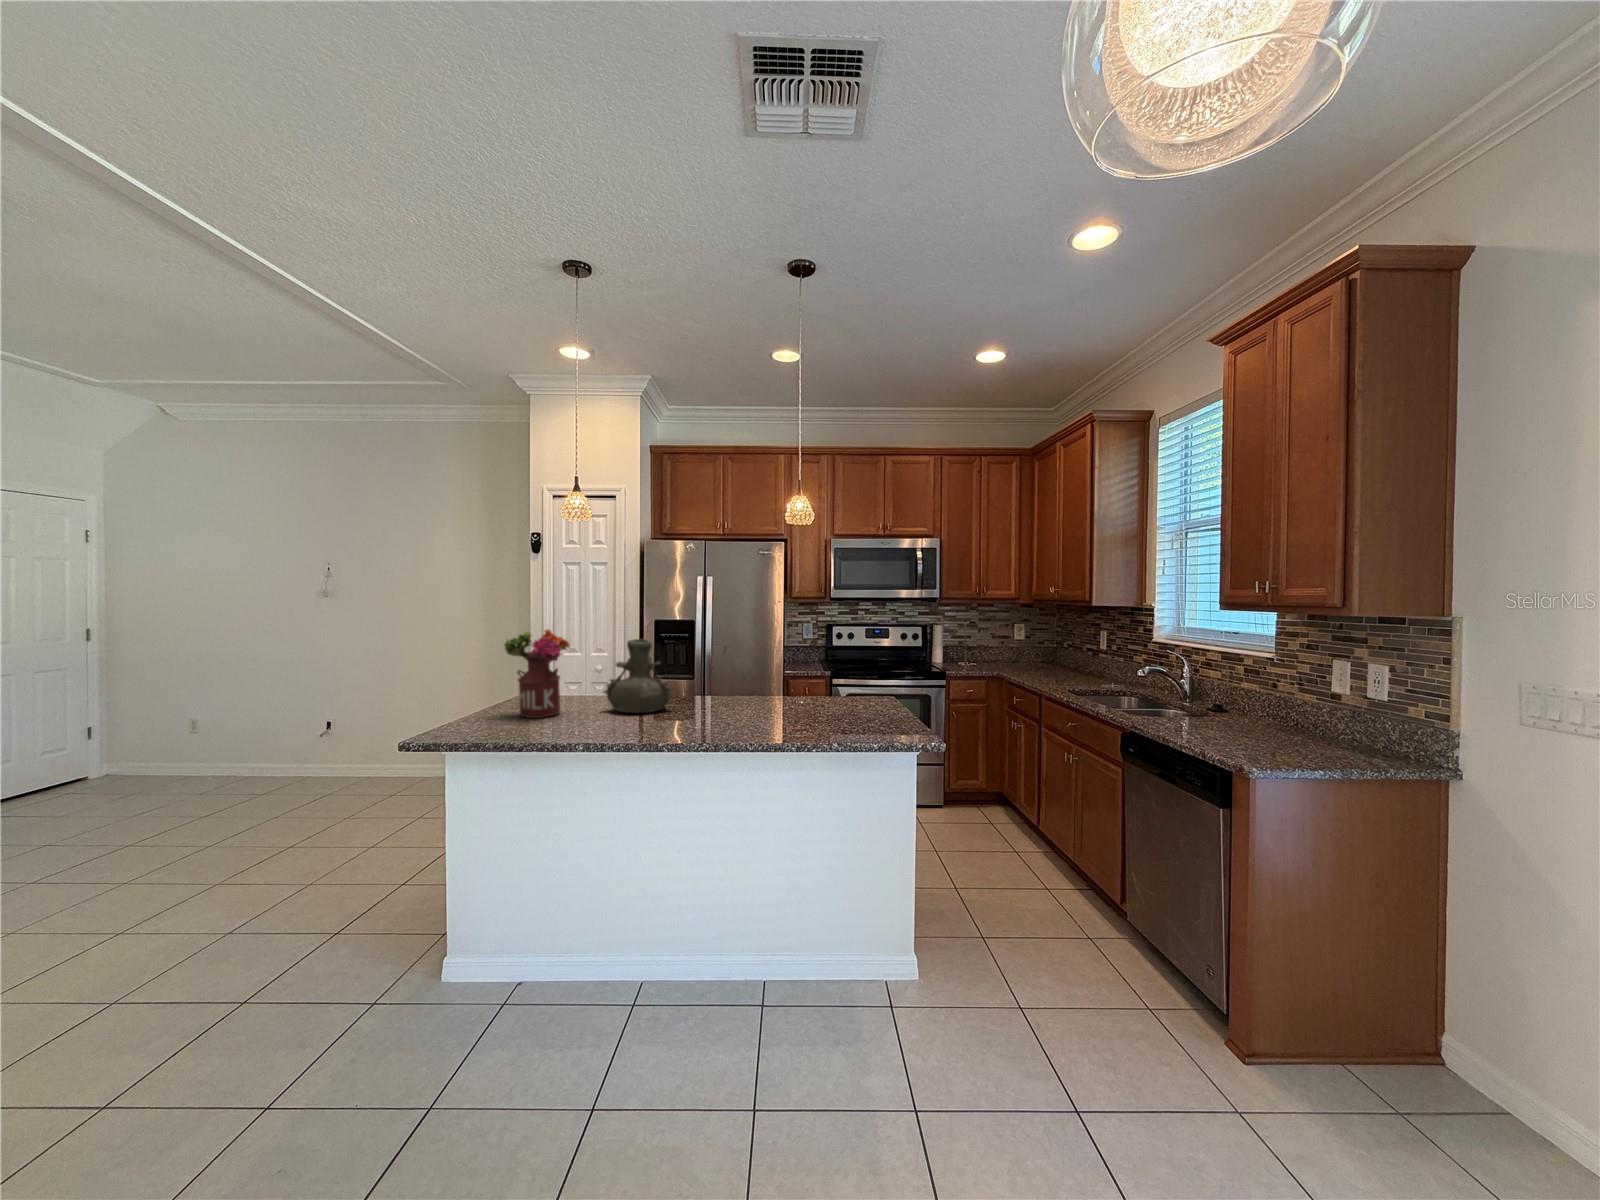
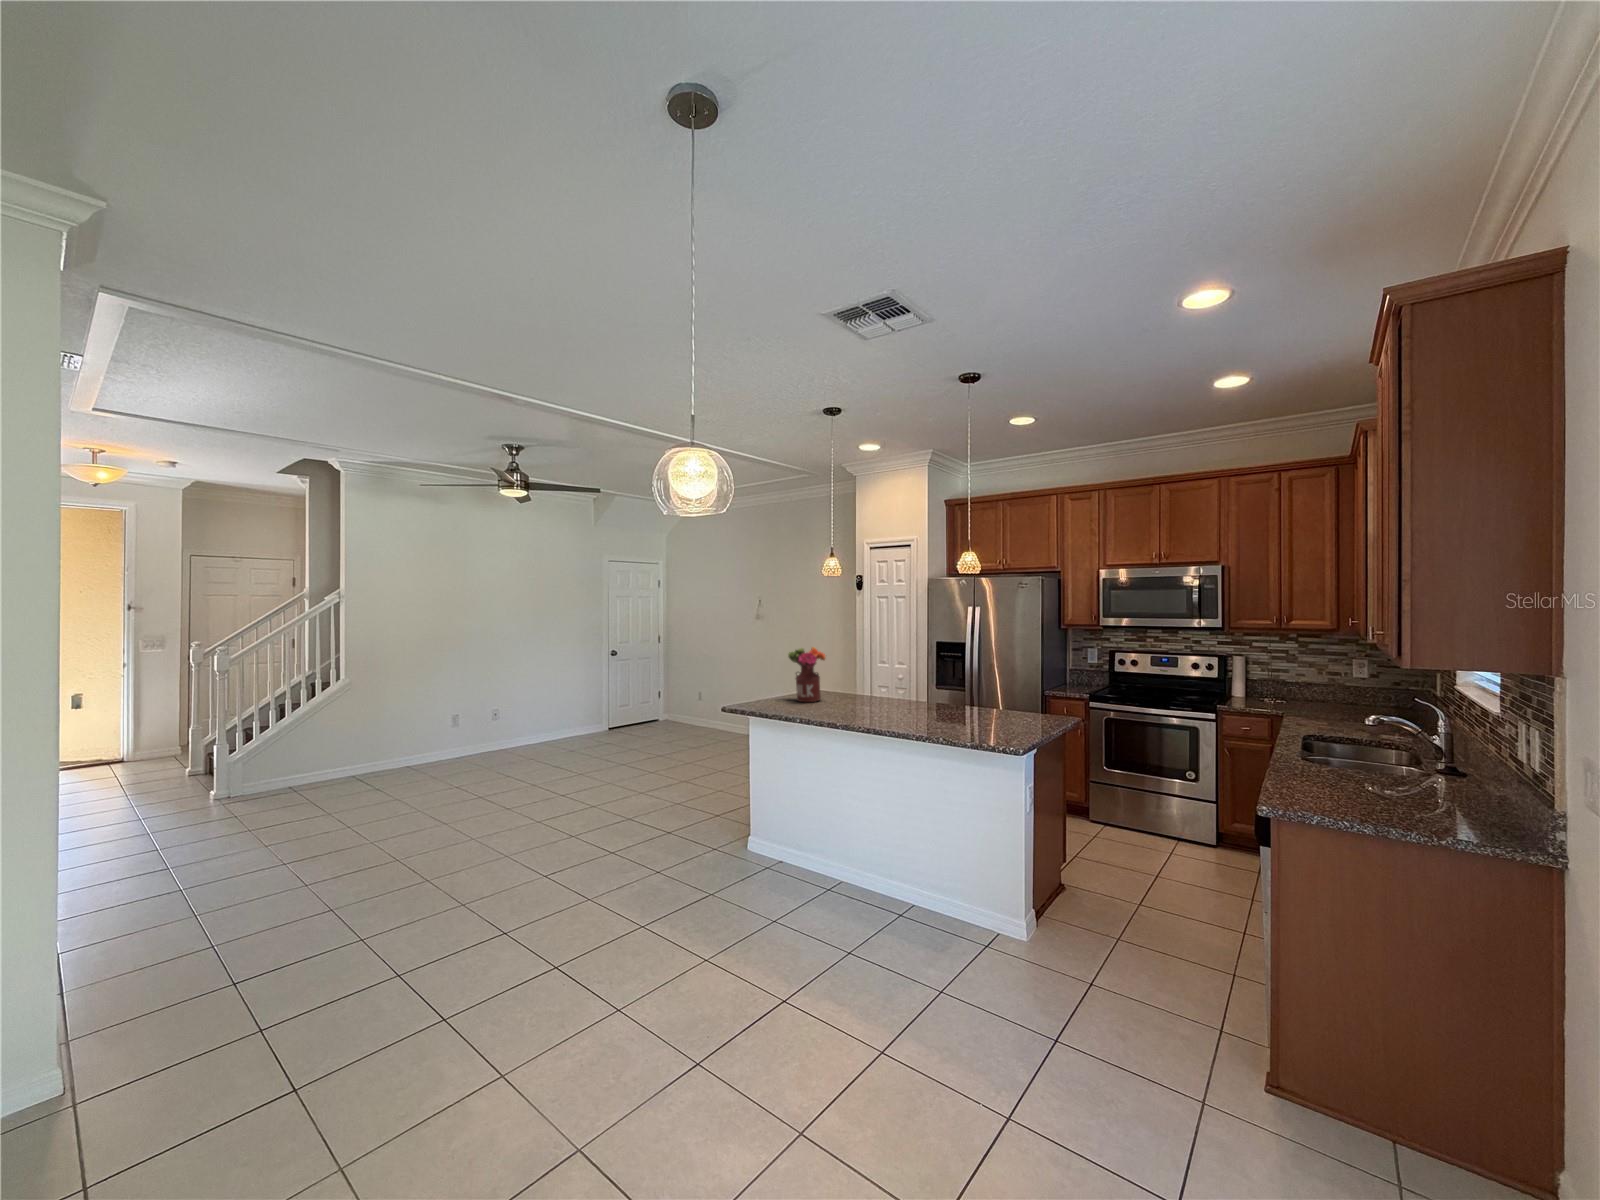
vase: present [604,639,672,713] -> none [845,656,887,707]

